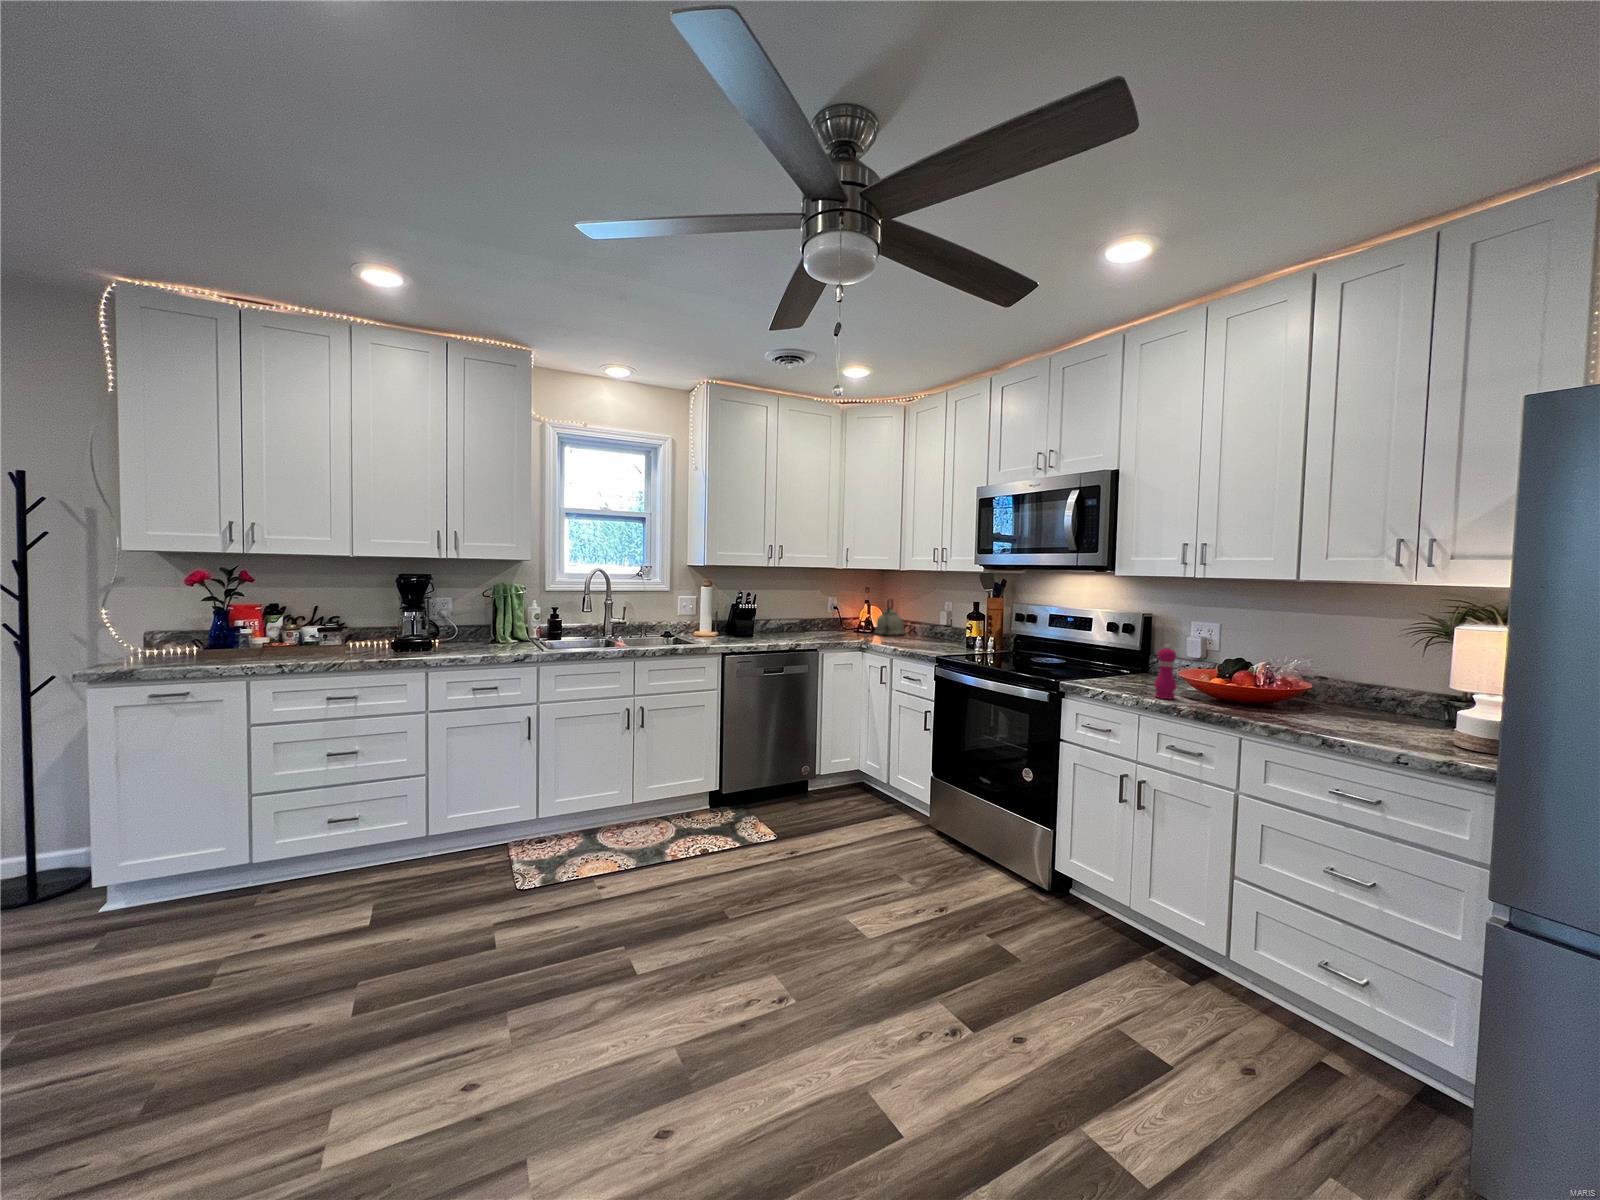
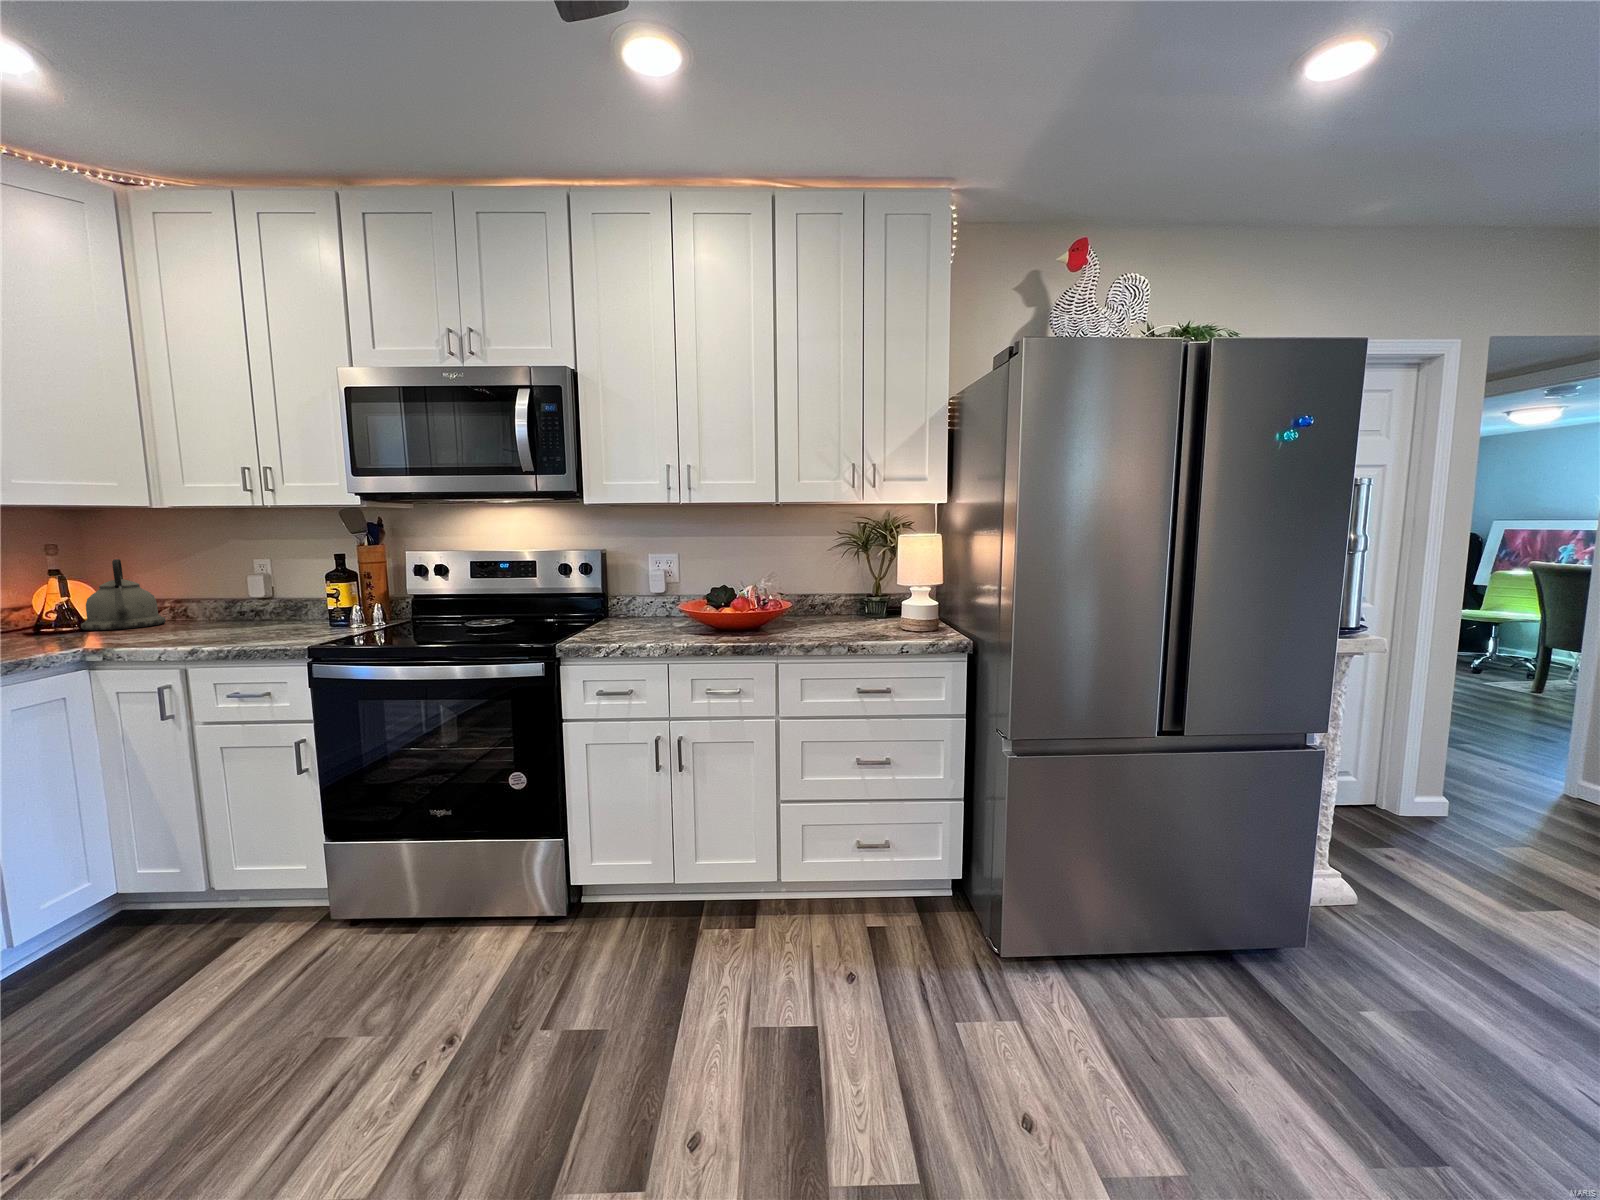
pepper mill: present [1154,644,1177,699] -> none [675,577,697,639]

